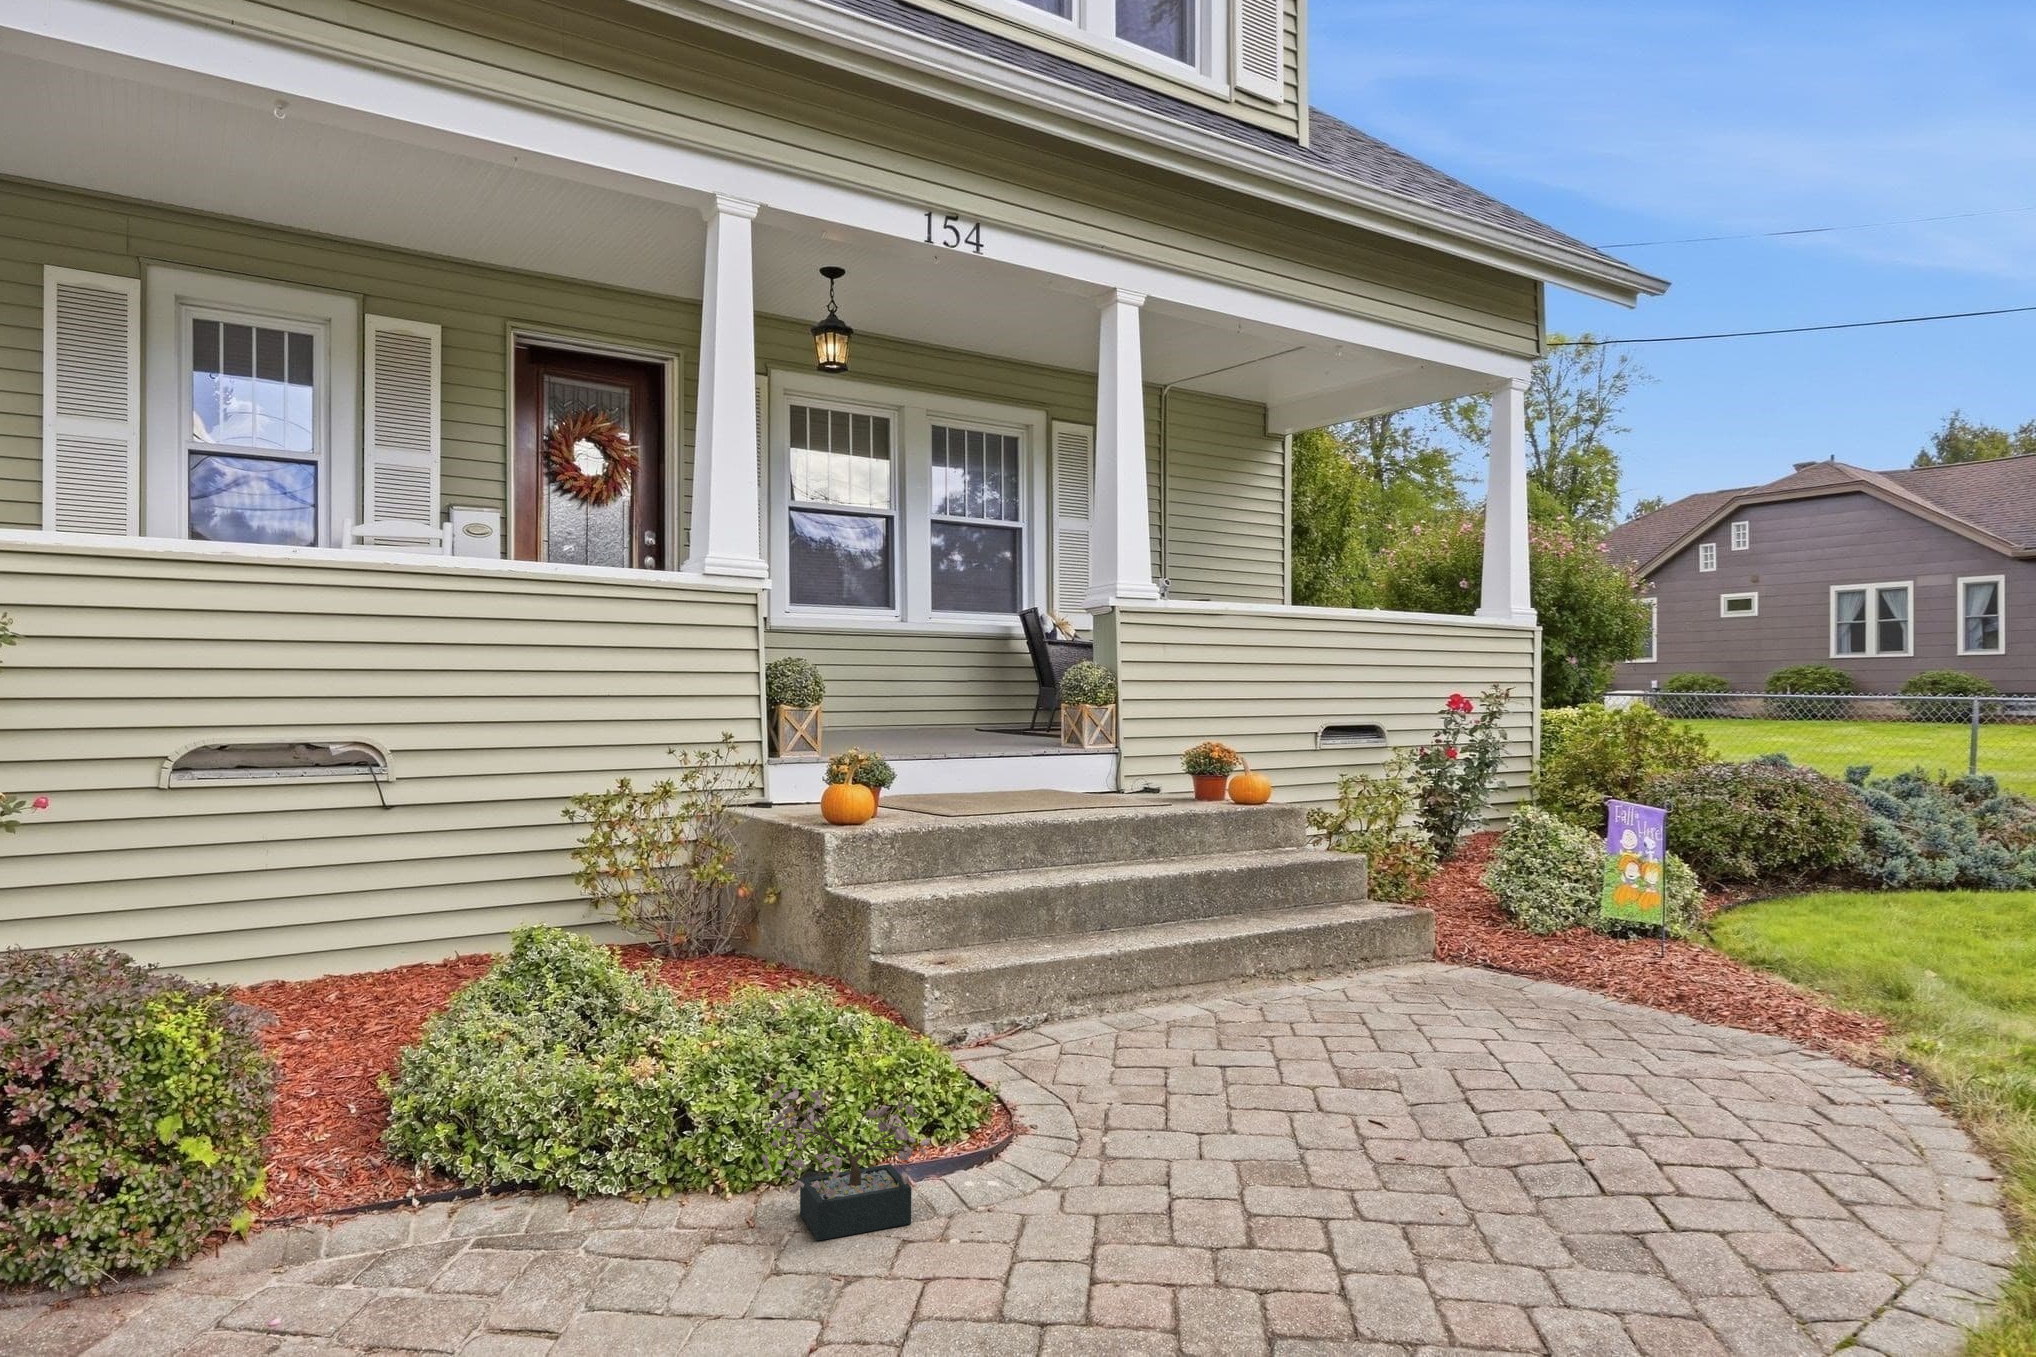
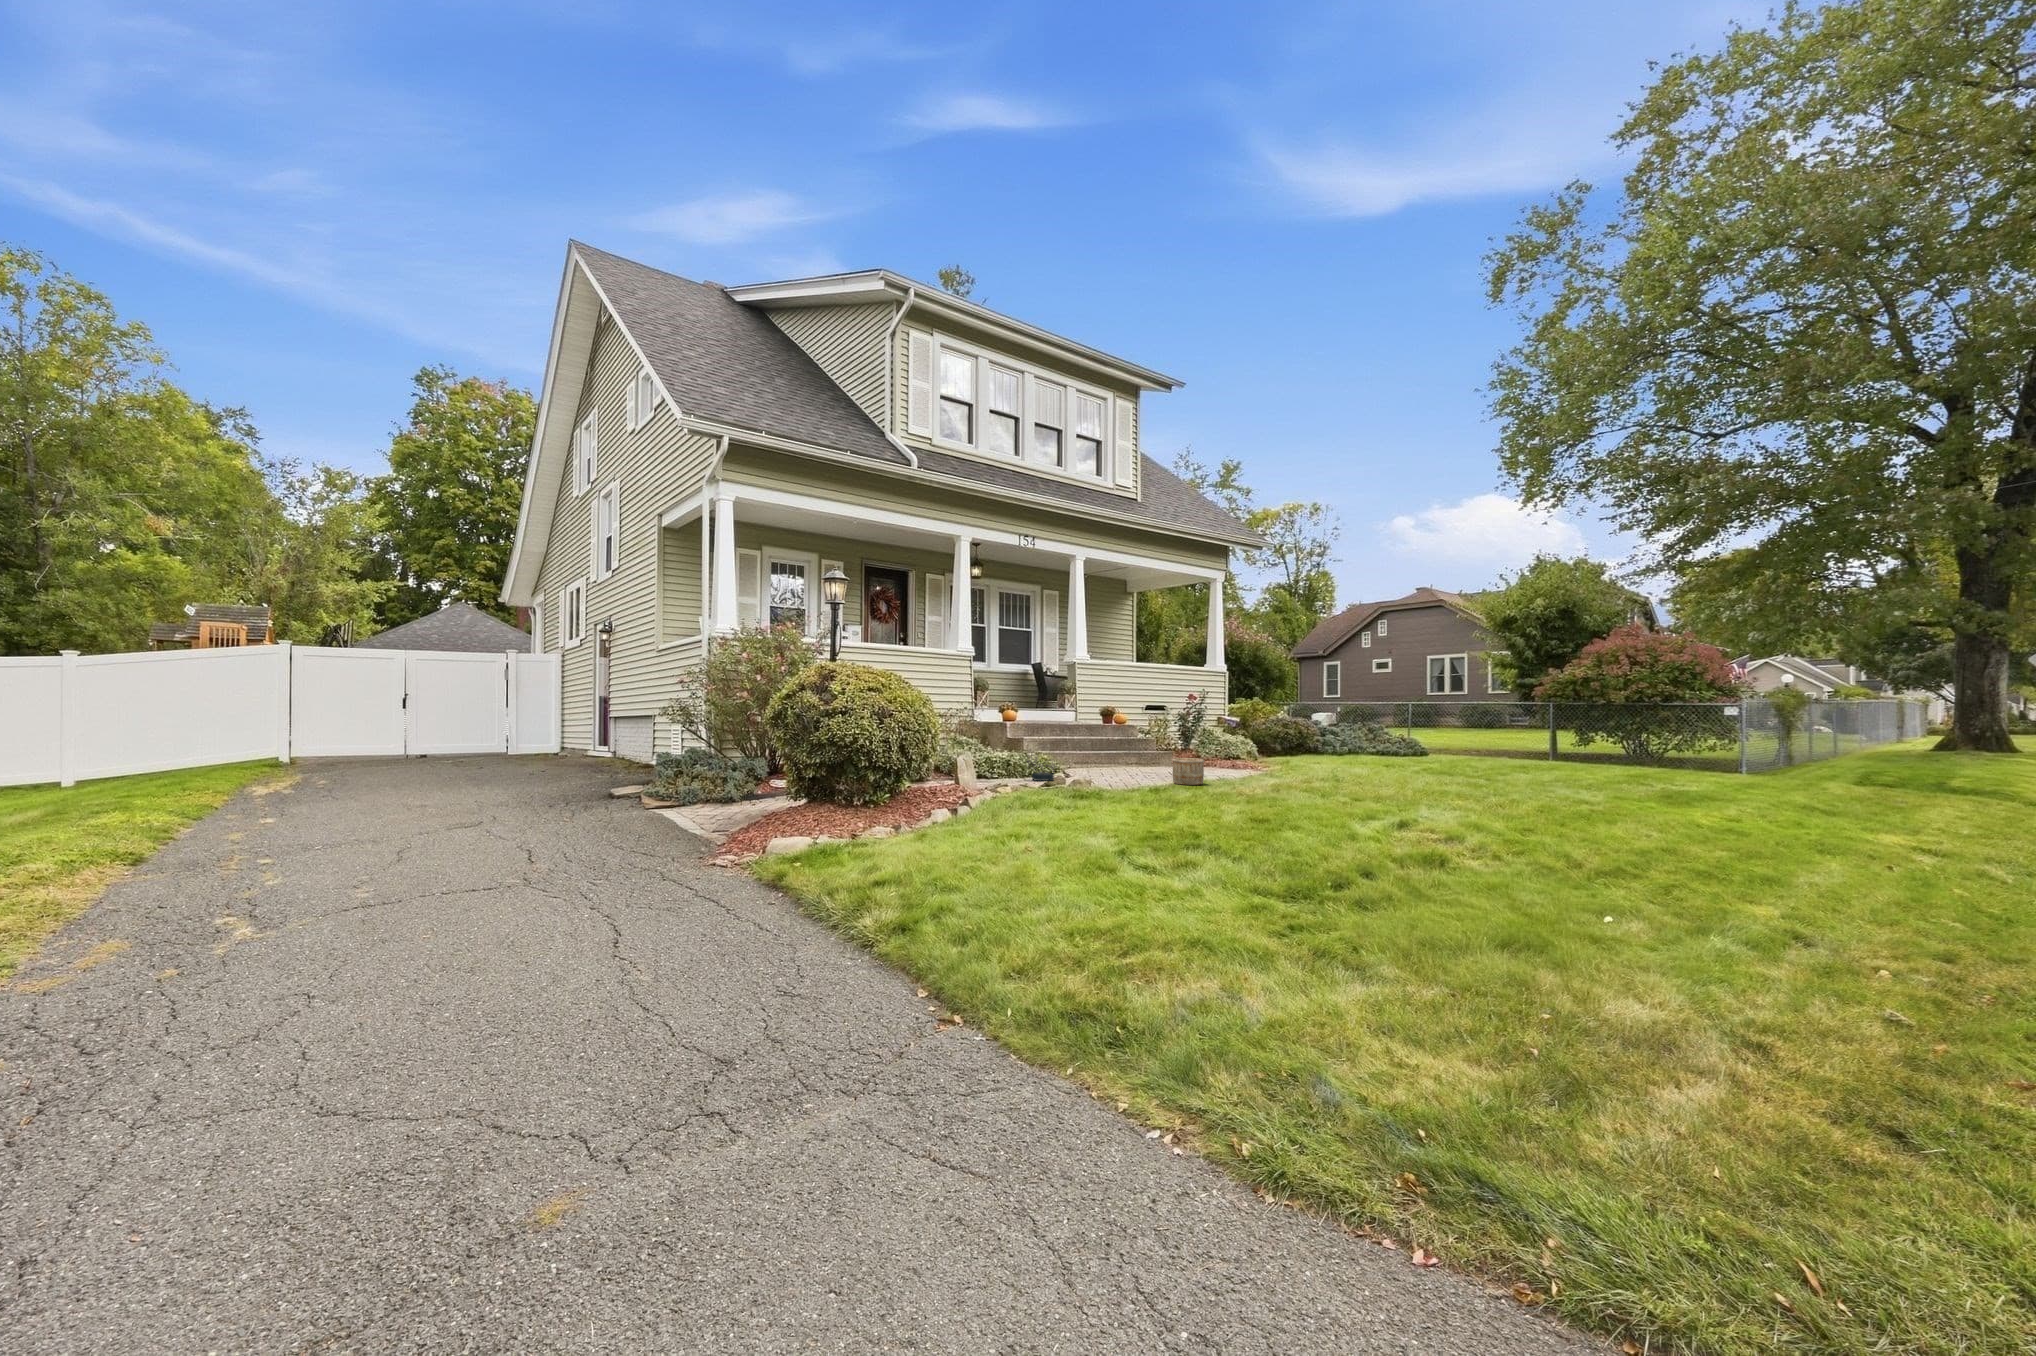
wooden bucket: none [1529,1084,1715,1274] -> present [1172,758,1204,785]

